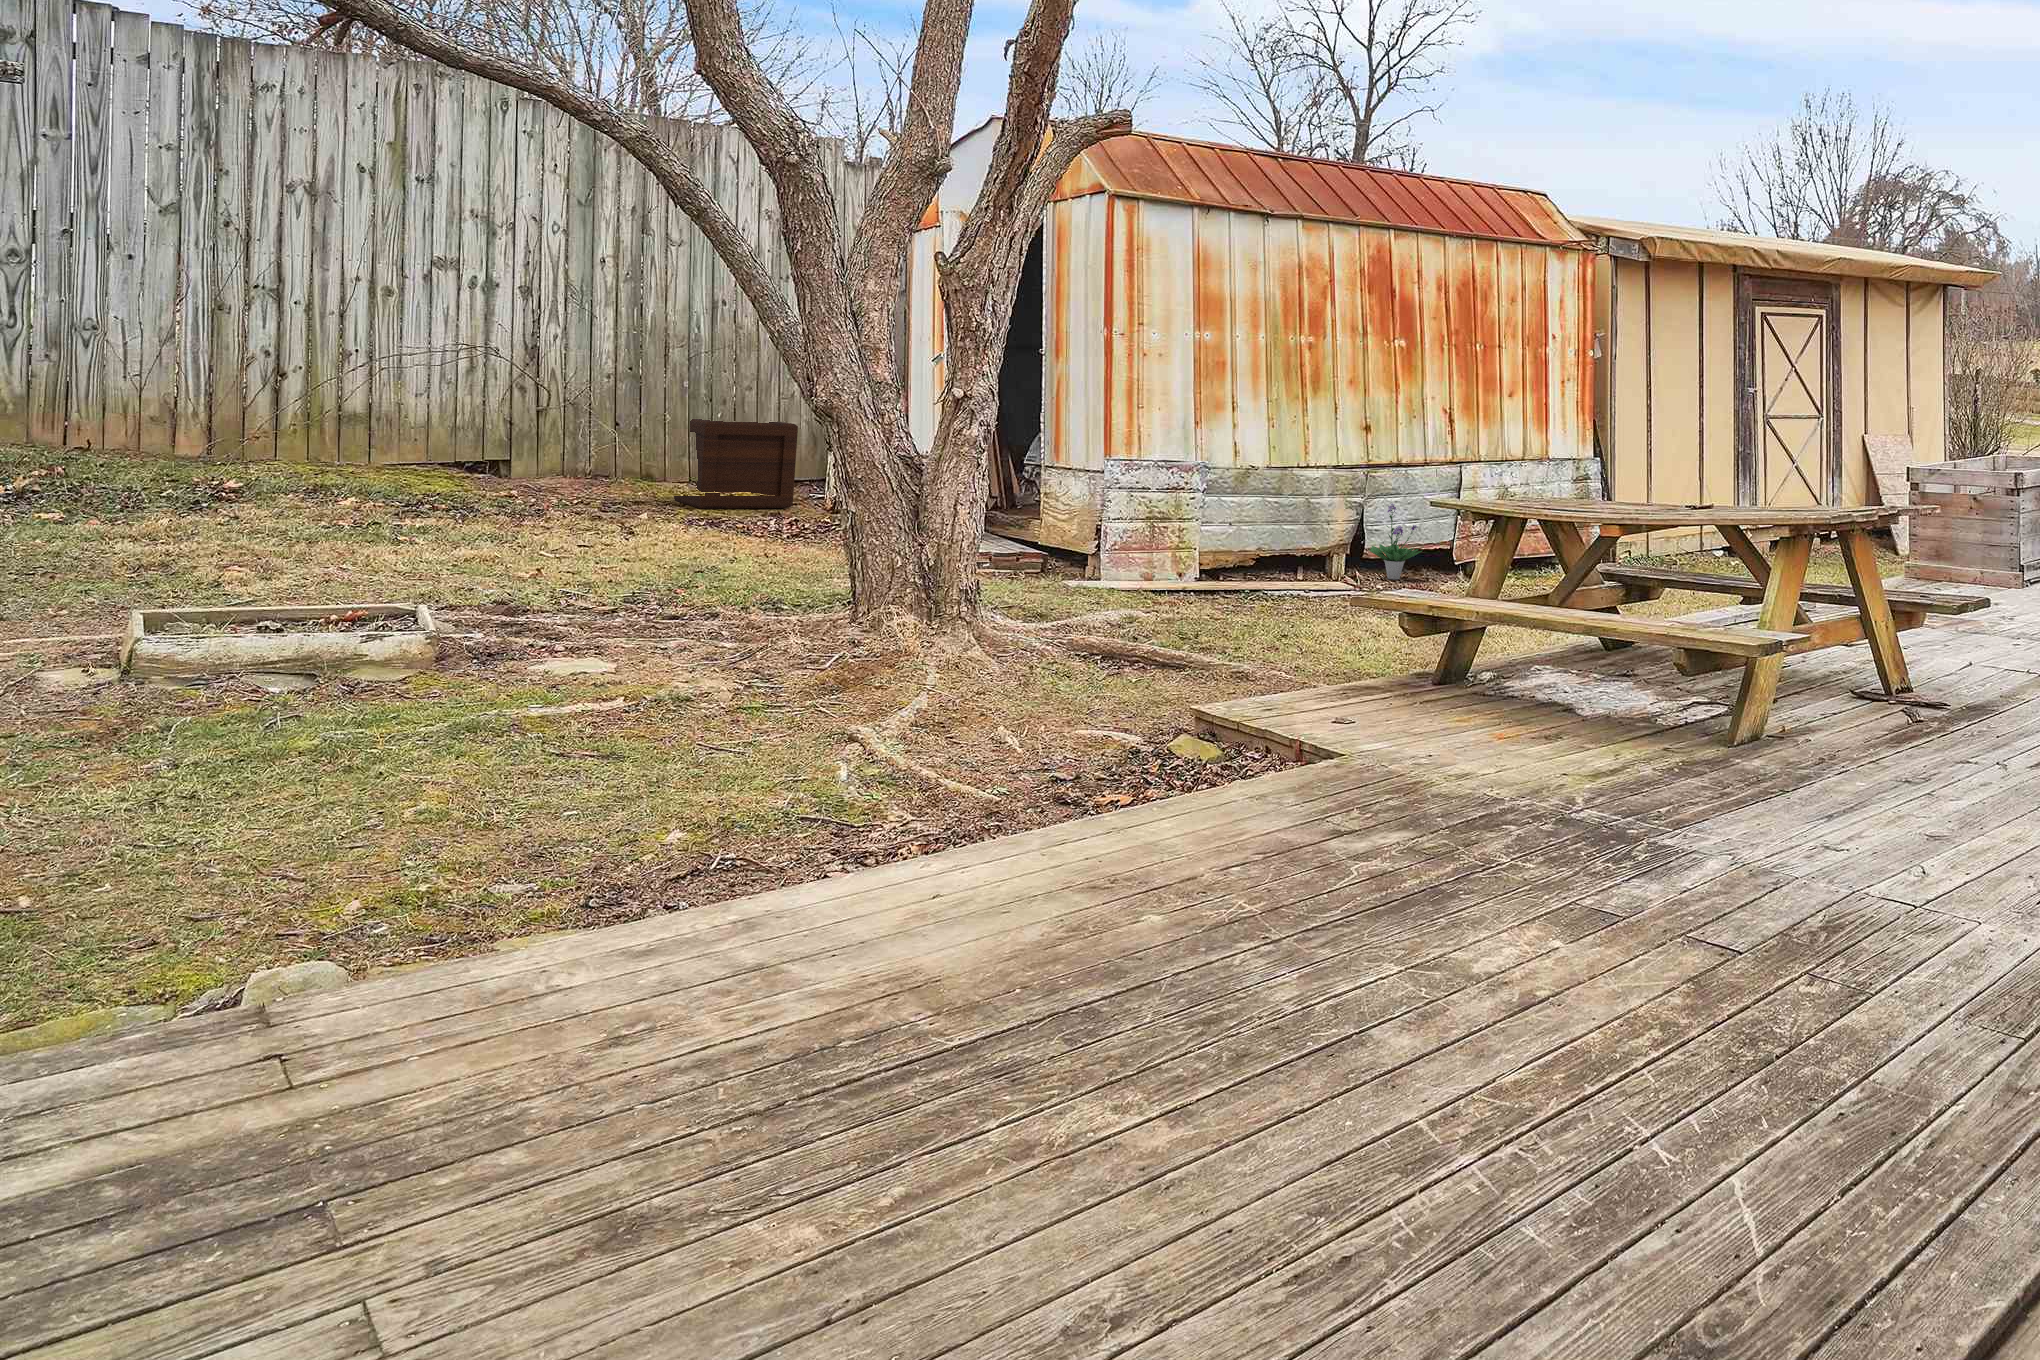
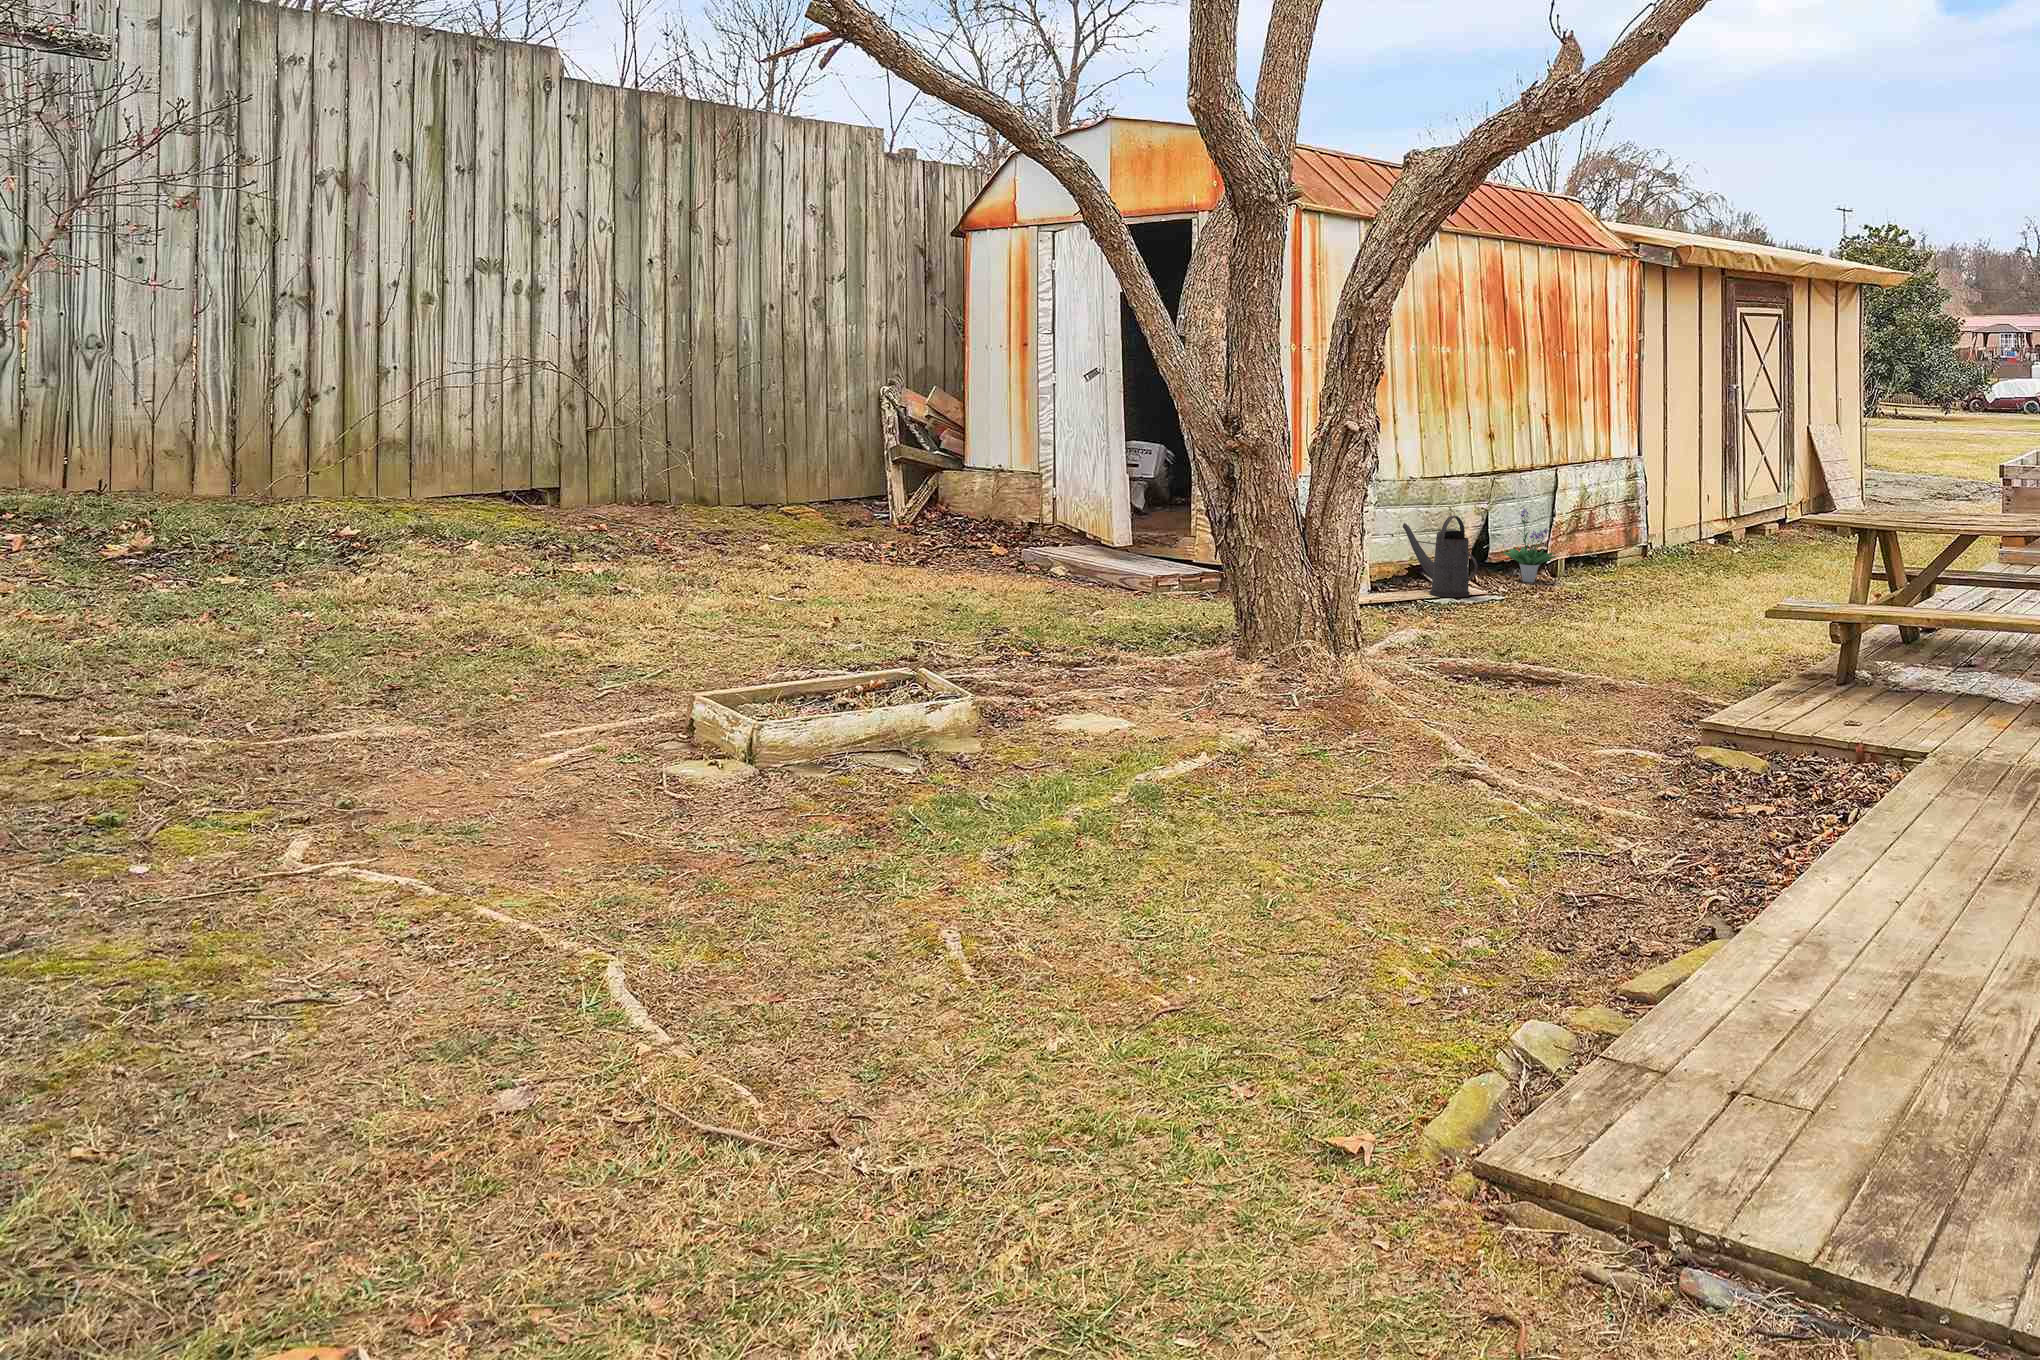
wooden crate: present [674,419,798,509] -> none [722,434,870,536]
watering can: none [1237,505,1288,586] -> present [1403,516,1478,597]

